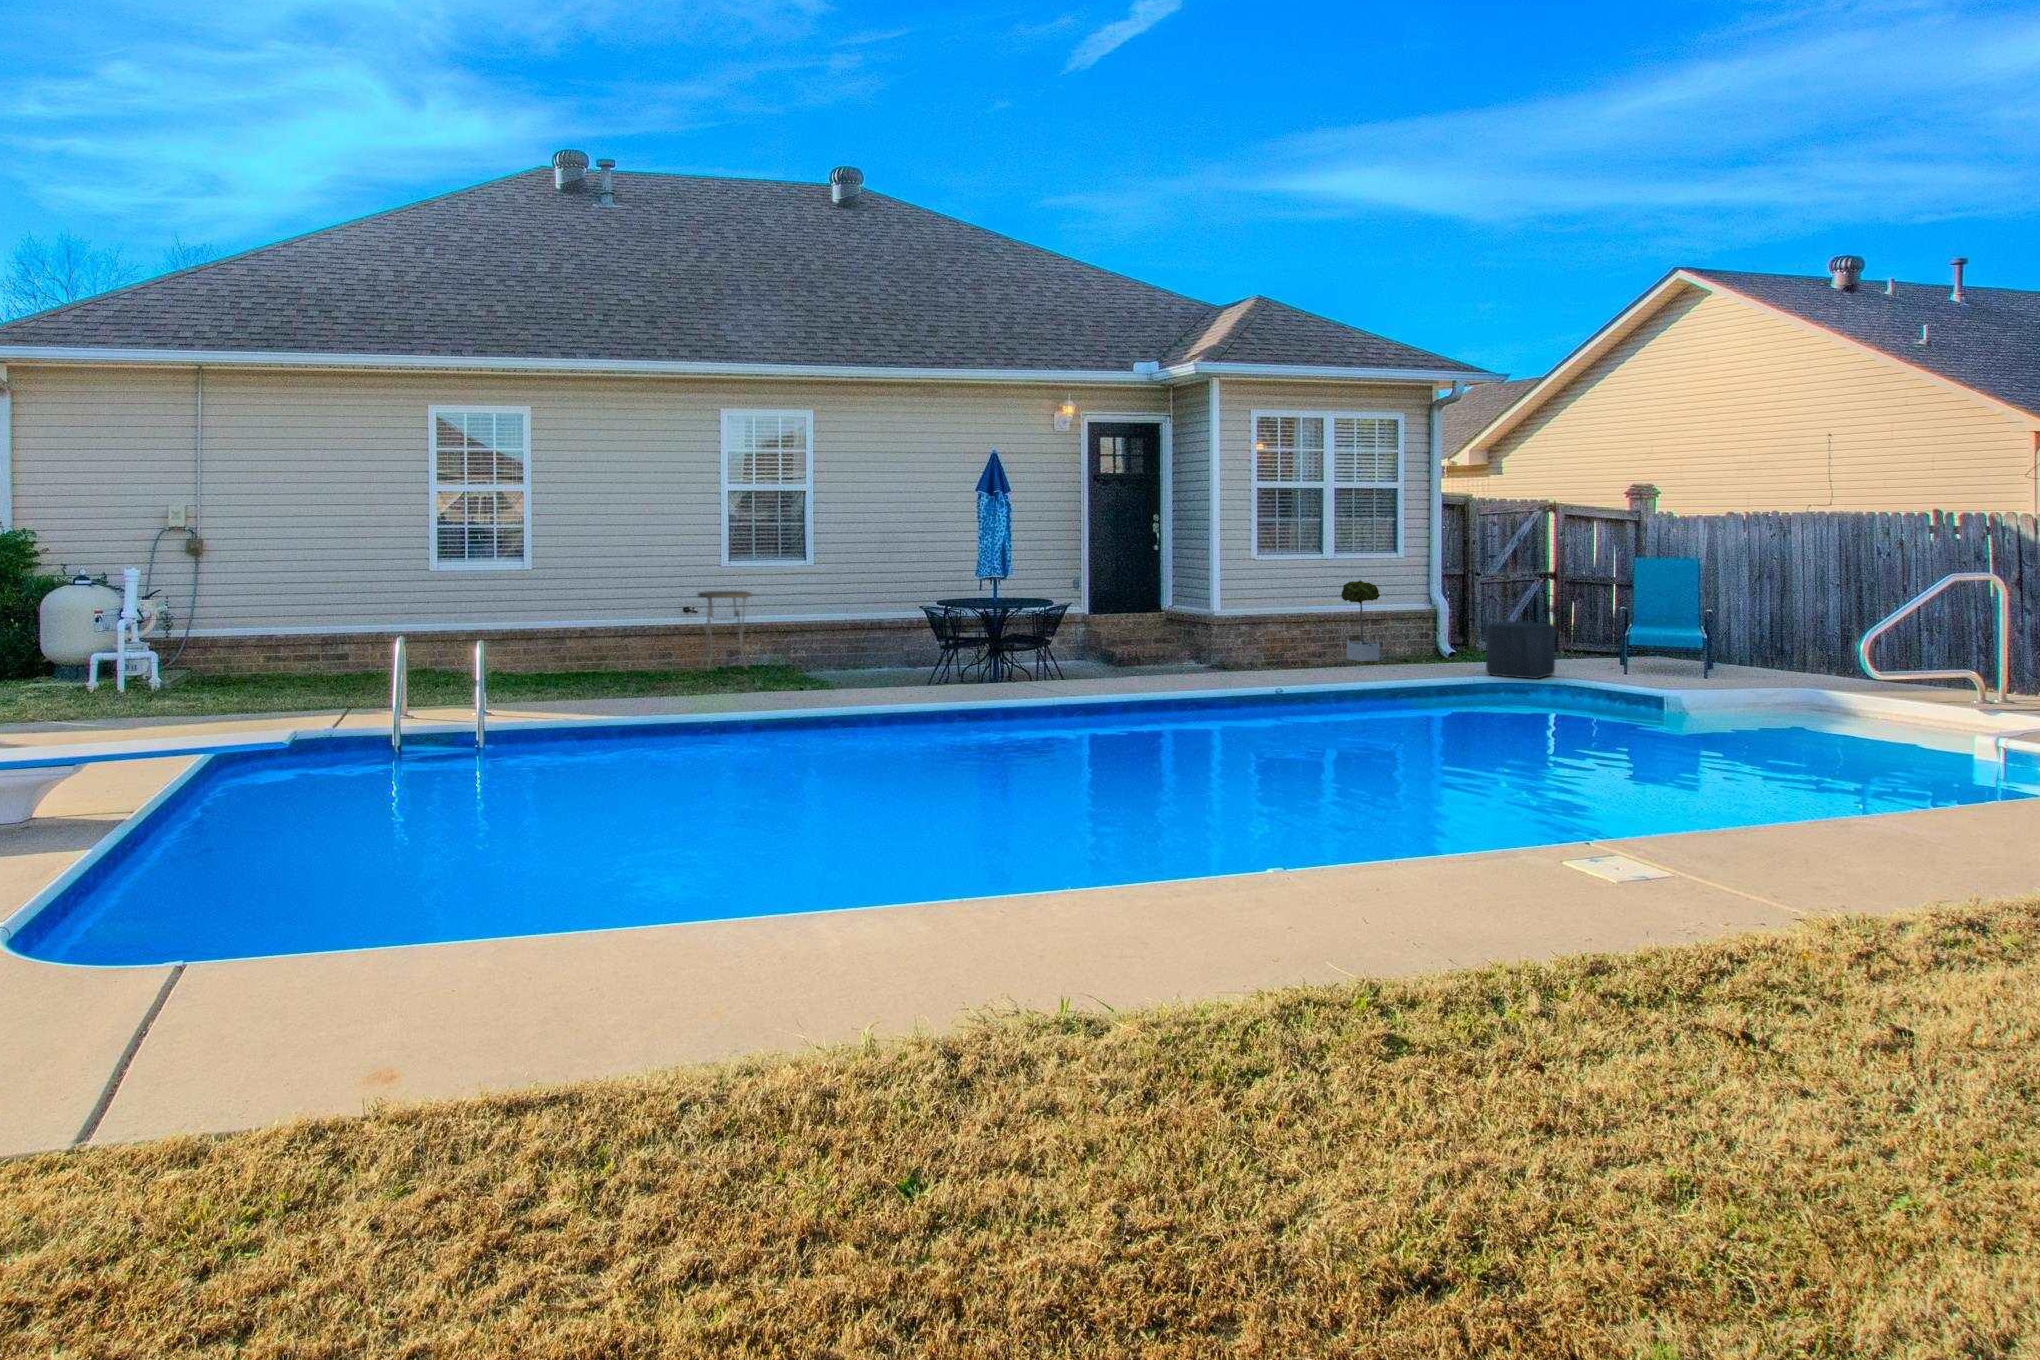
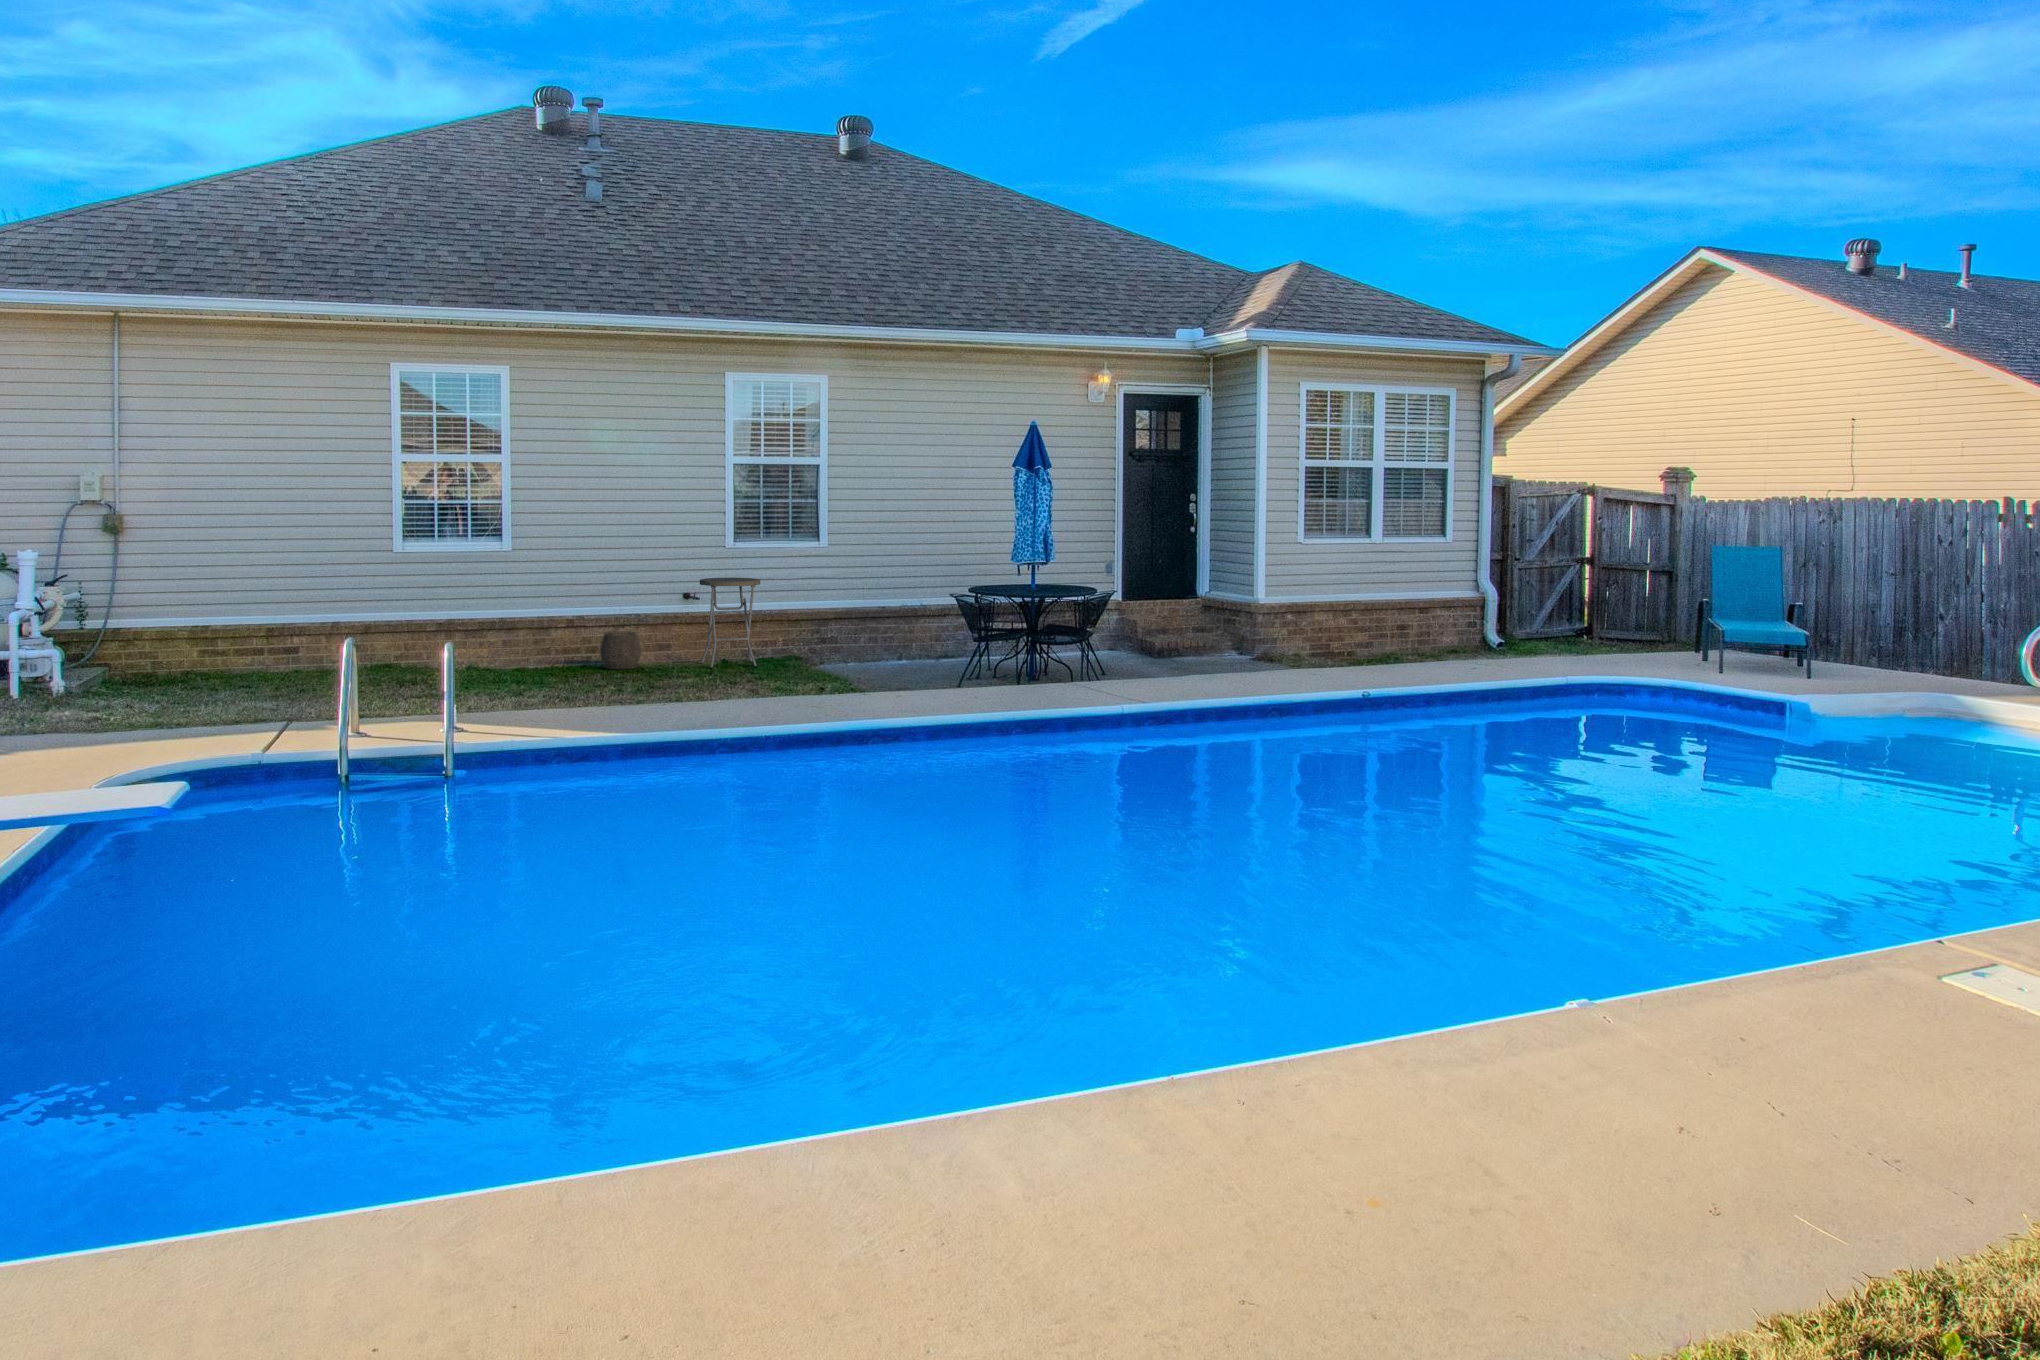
potted tree: present [1341,580,1380,661] -> none [1391,567,1433,655]
ottoman: present [1486,621,1556,679] -> none [1552,613,1625,675]
woven basket: none [609,639,646,673] -> present [600,631,641,670]

